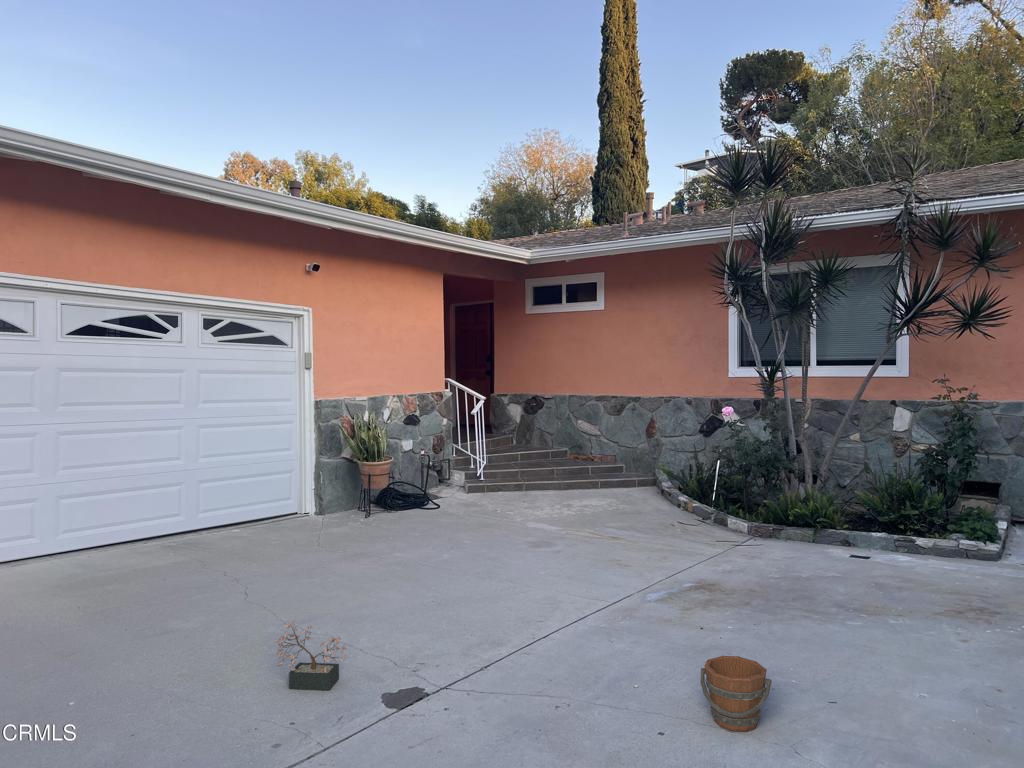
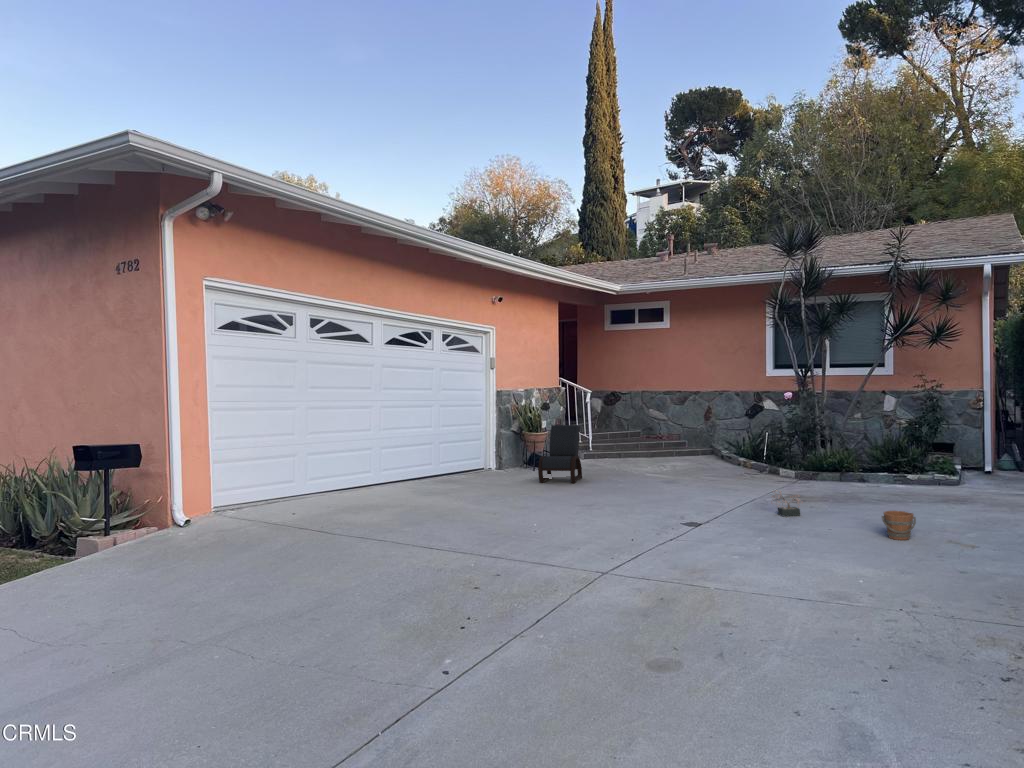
lounge chair: none [338,436,418,524] -> present [538,425,582,483]
decorative plant: present [274,621,347,690] -> present [772,490,800,516]

